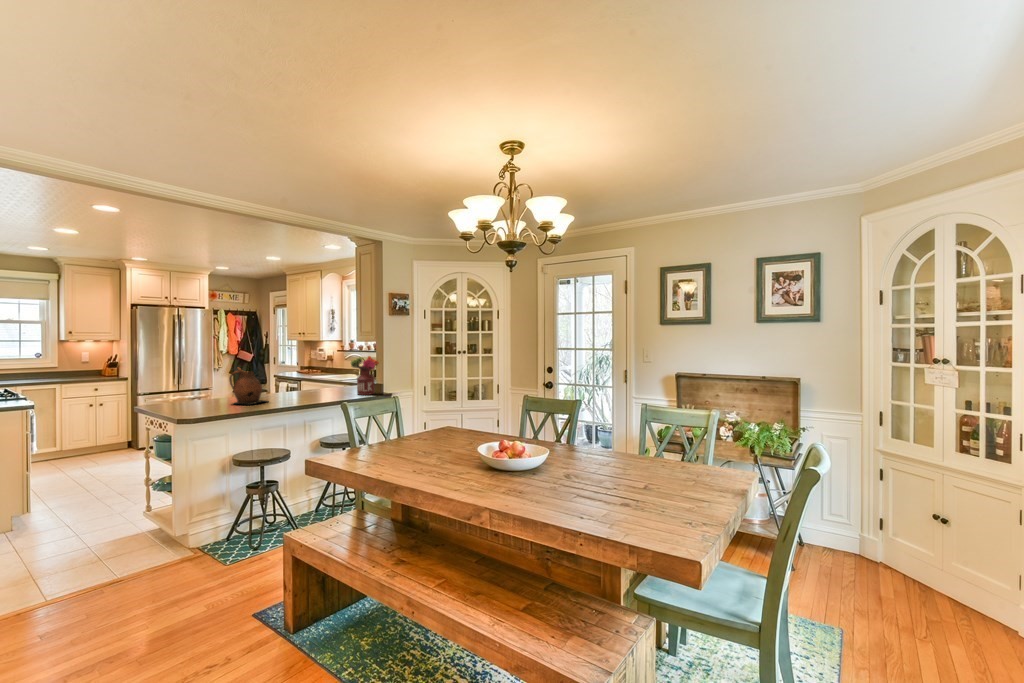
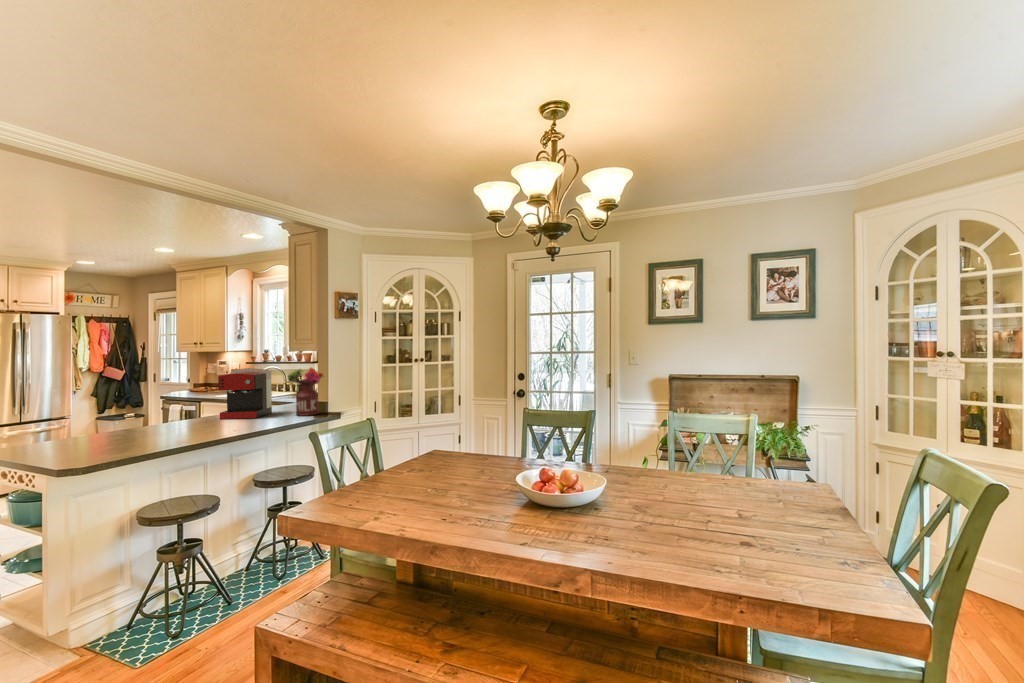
coffee maker: none [301,355,341,395] -> present [218,368,272,419]
ceramic pitcher: present [229,368,266,404] -> none [122,387,180,437]

